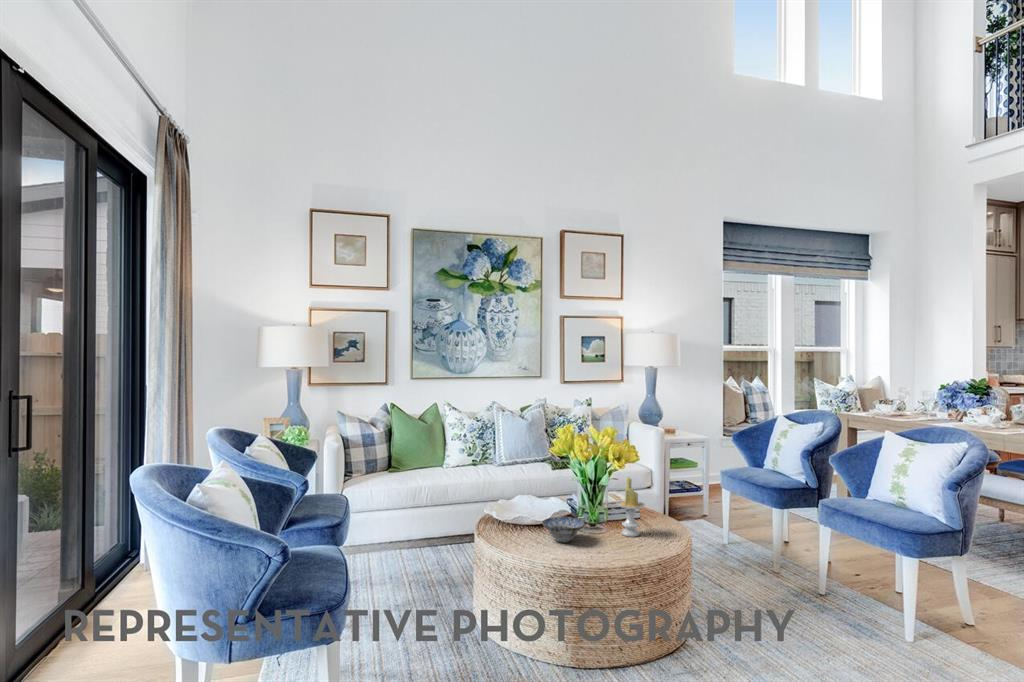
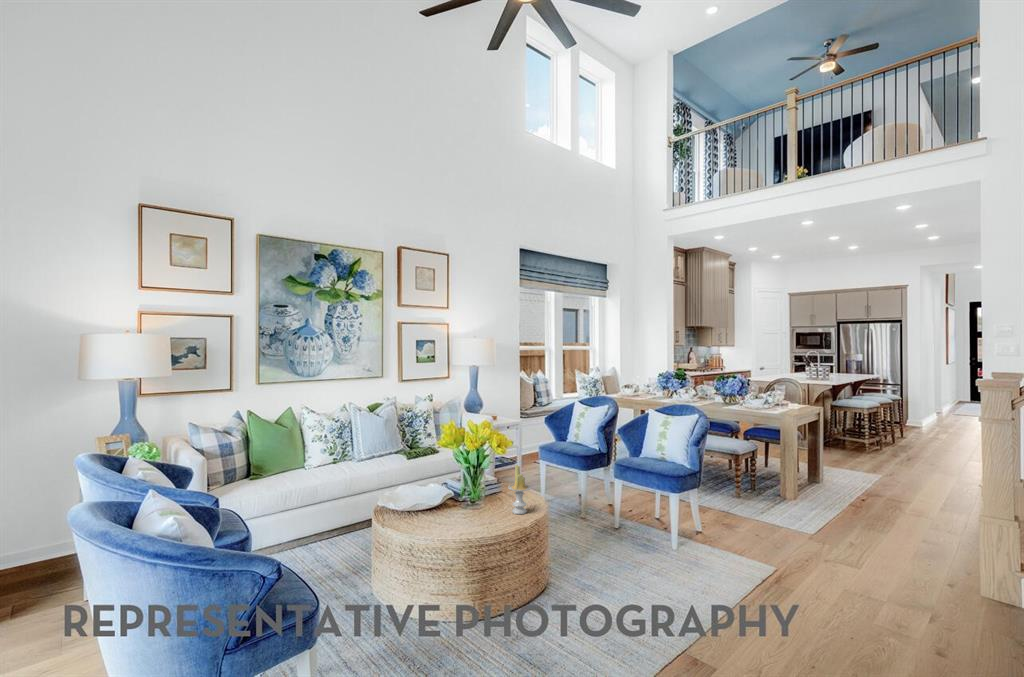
ceramic bowl: present [542,517,585,543] -> none [453,505,490,528]

